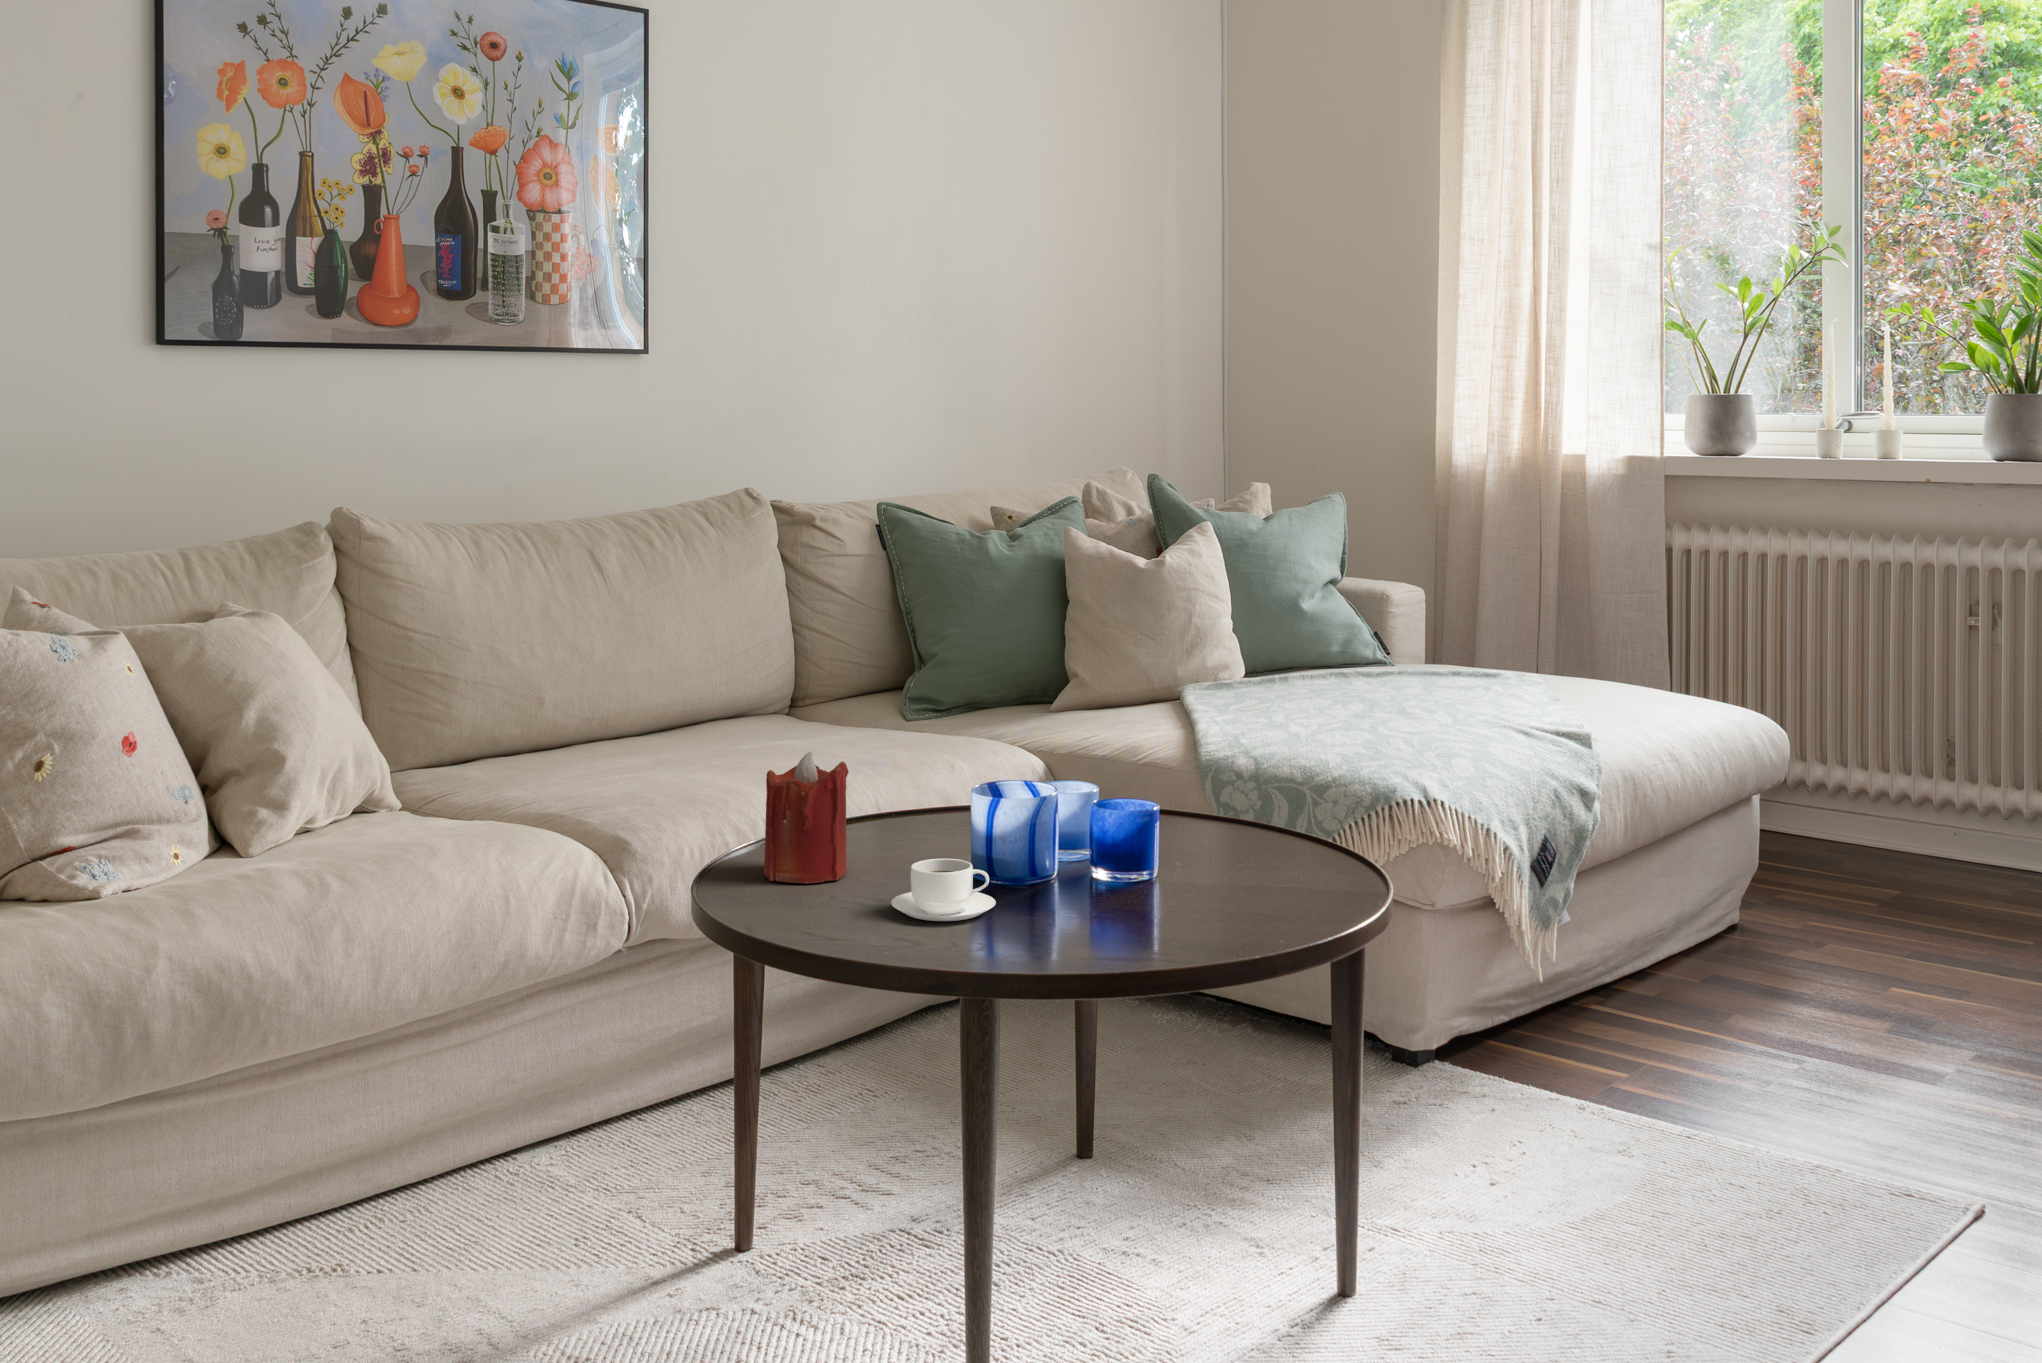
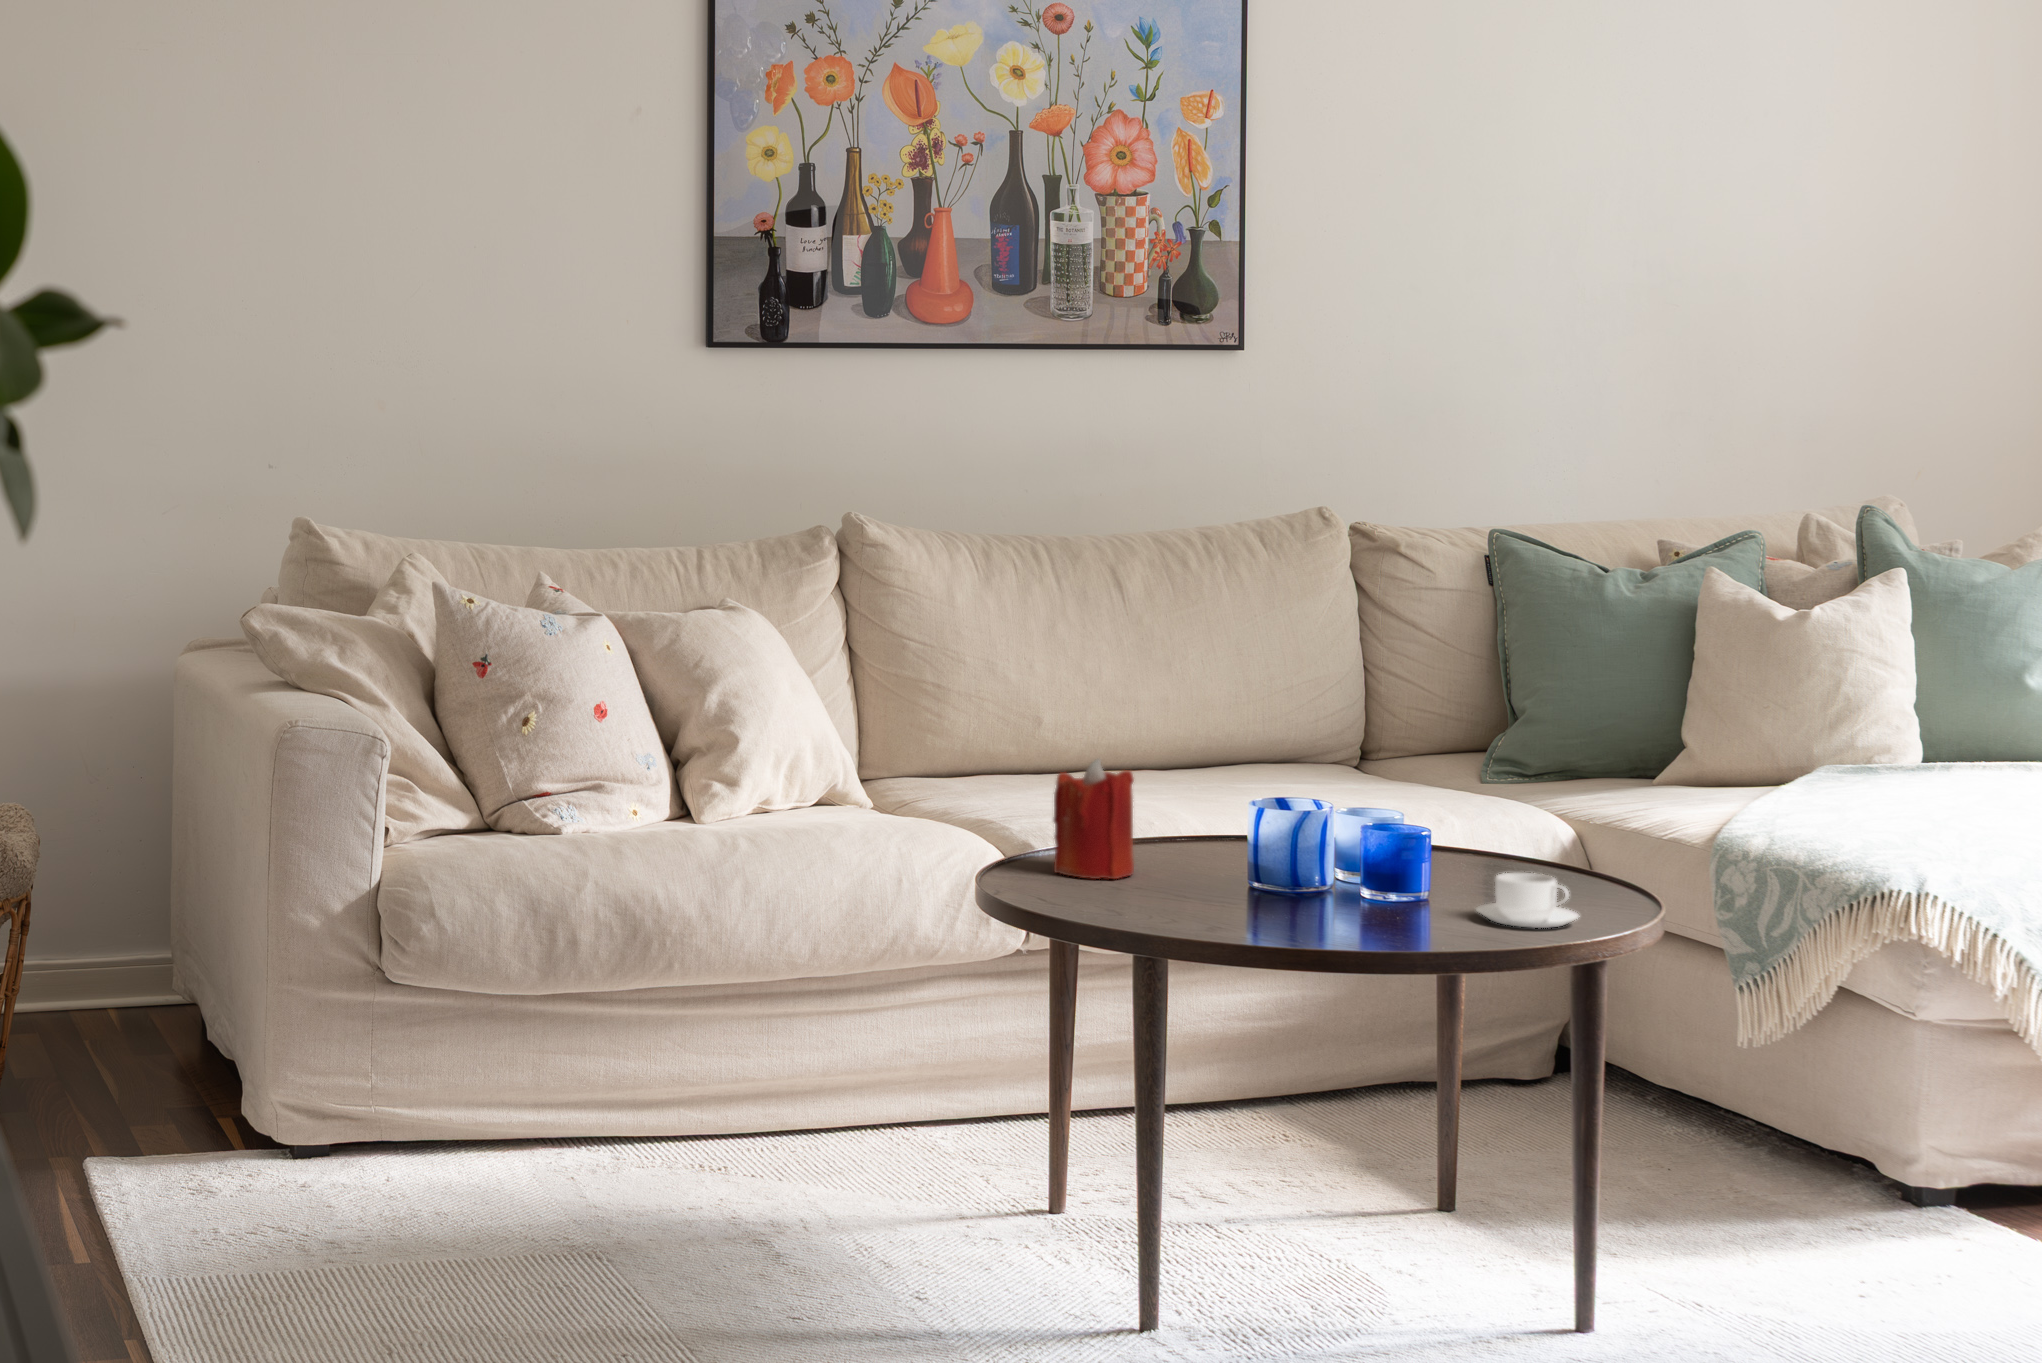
coffee cup: present [891,859,996,921] -> present [1476,873,1579,928]

